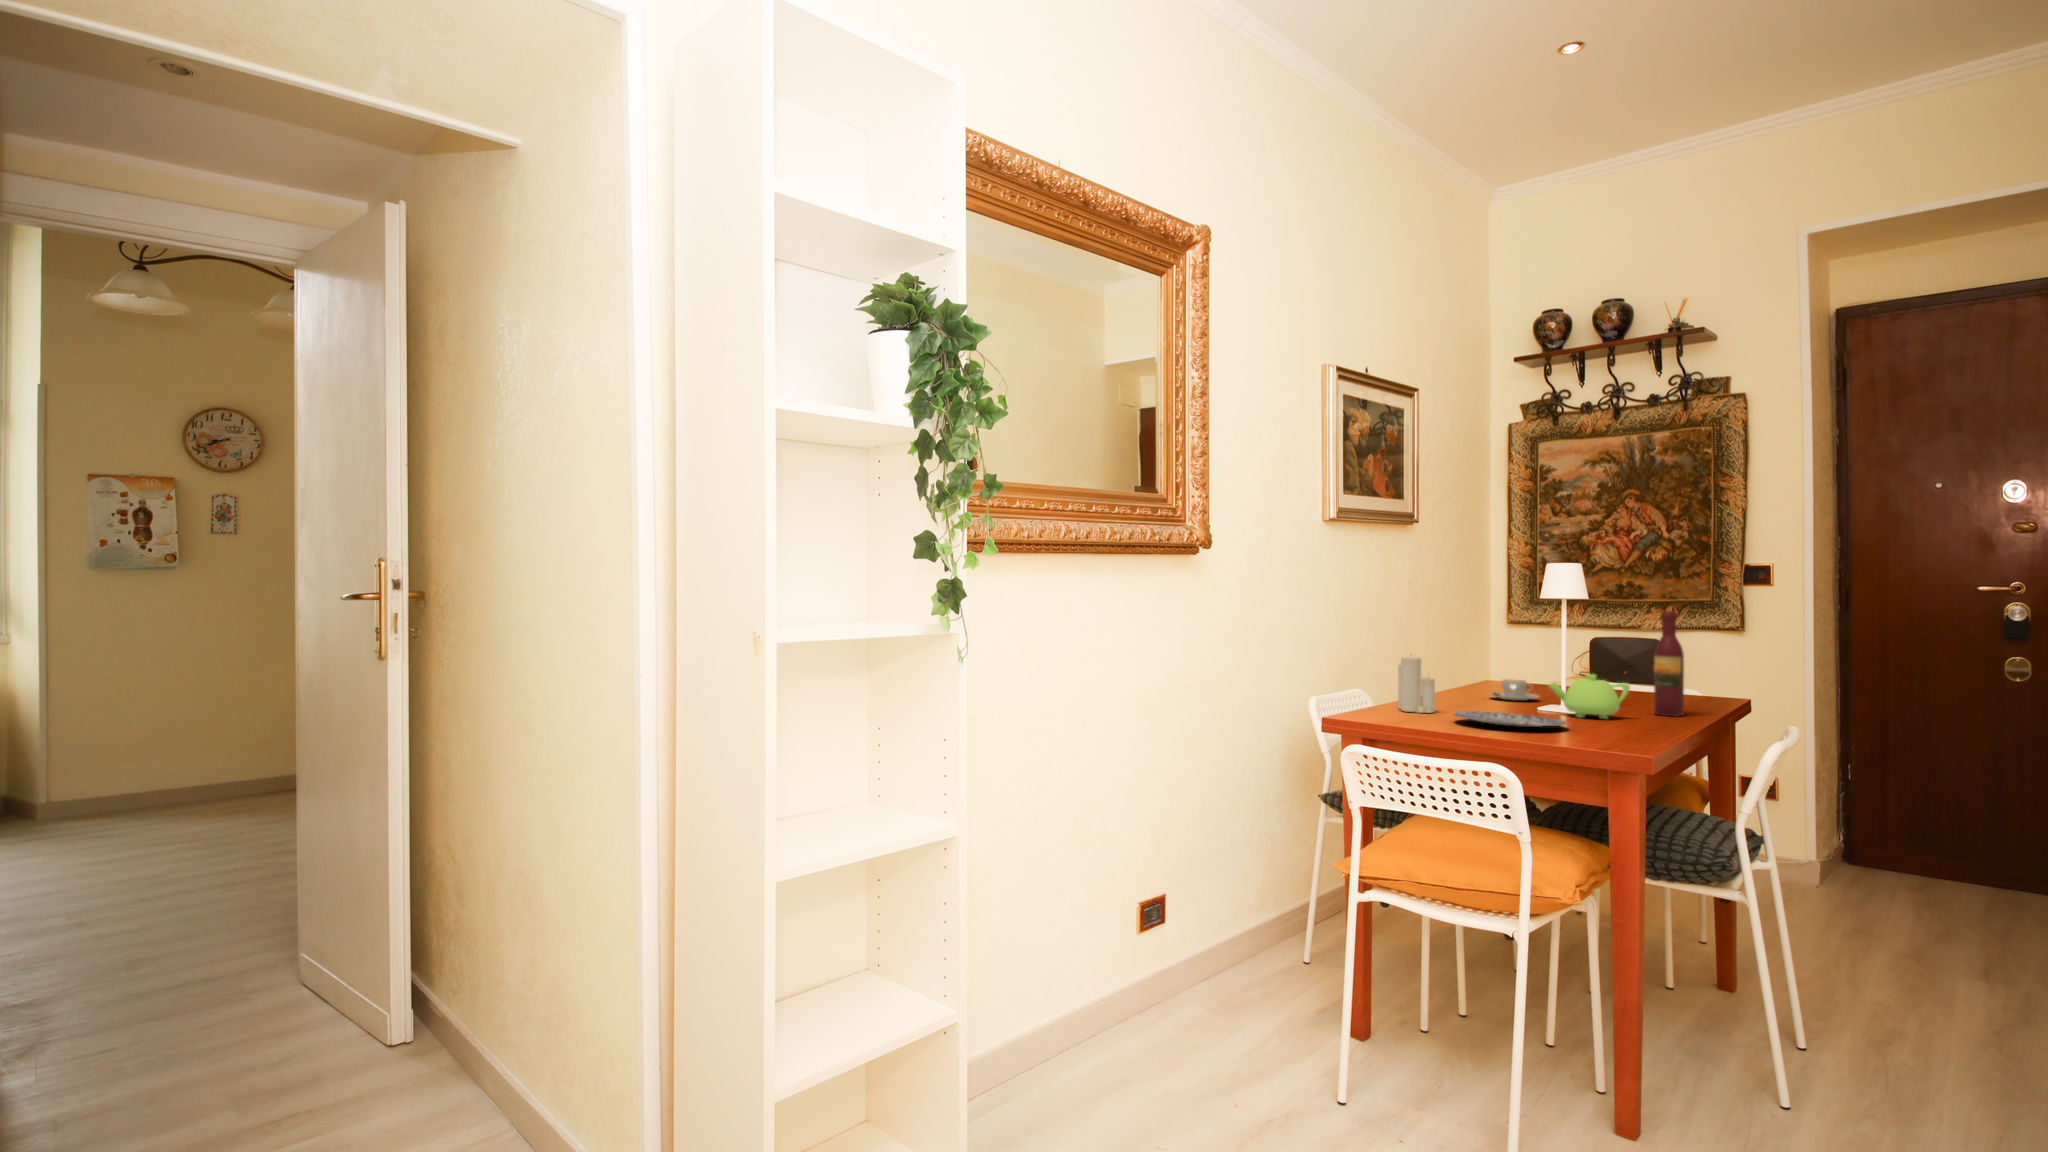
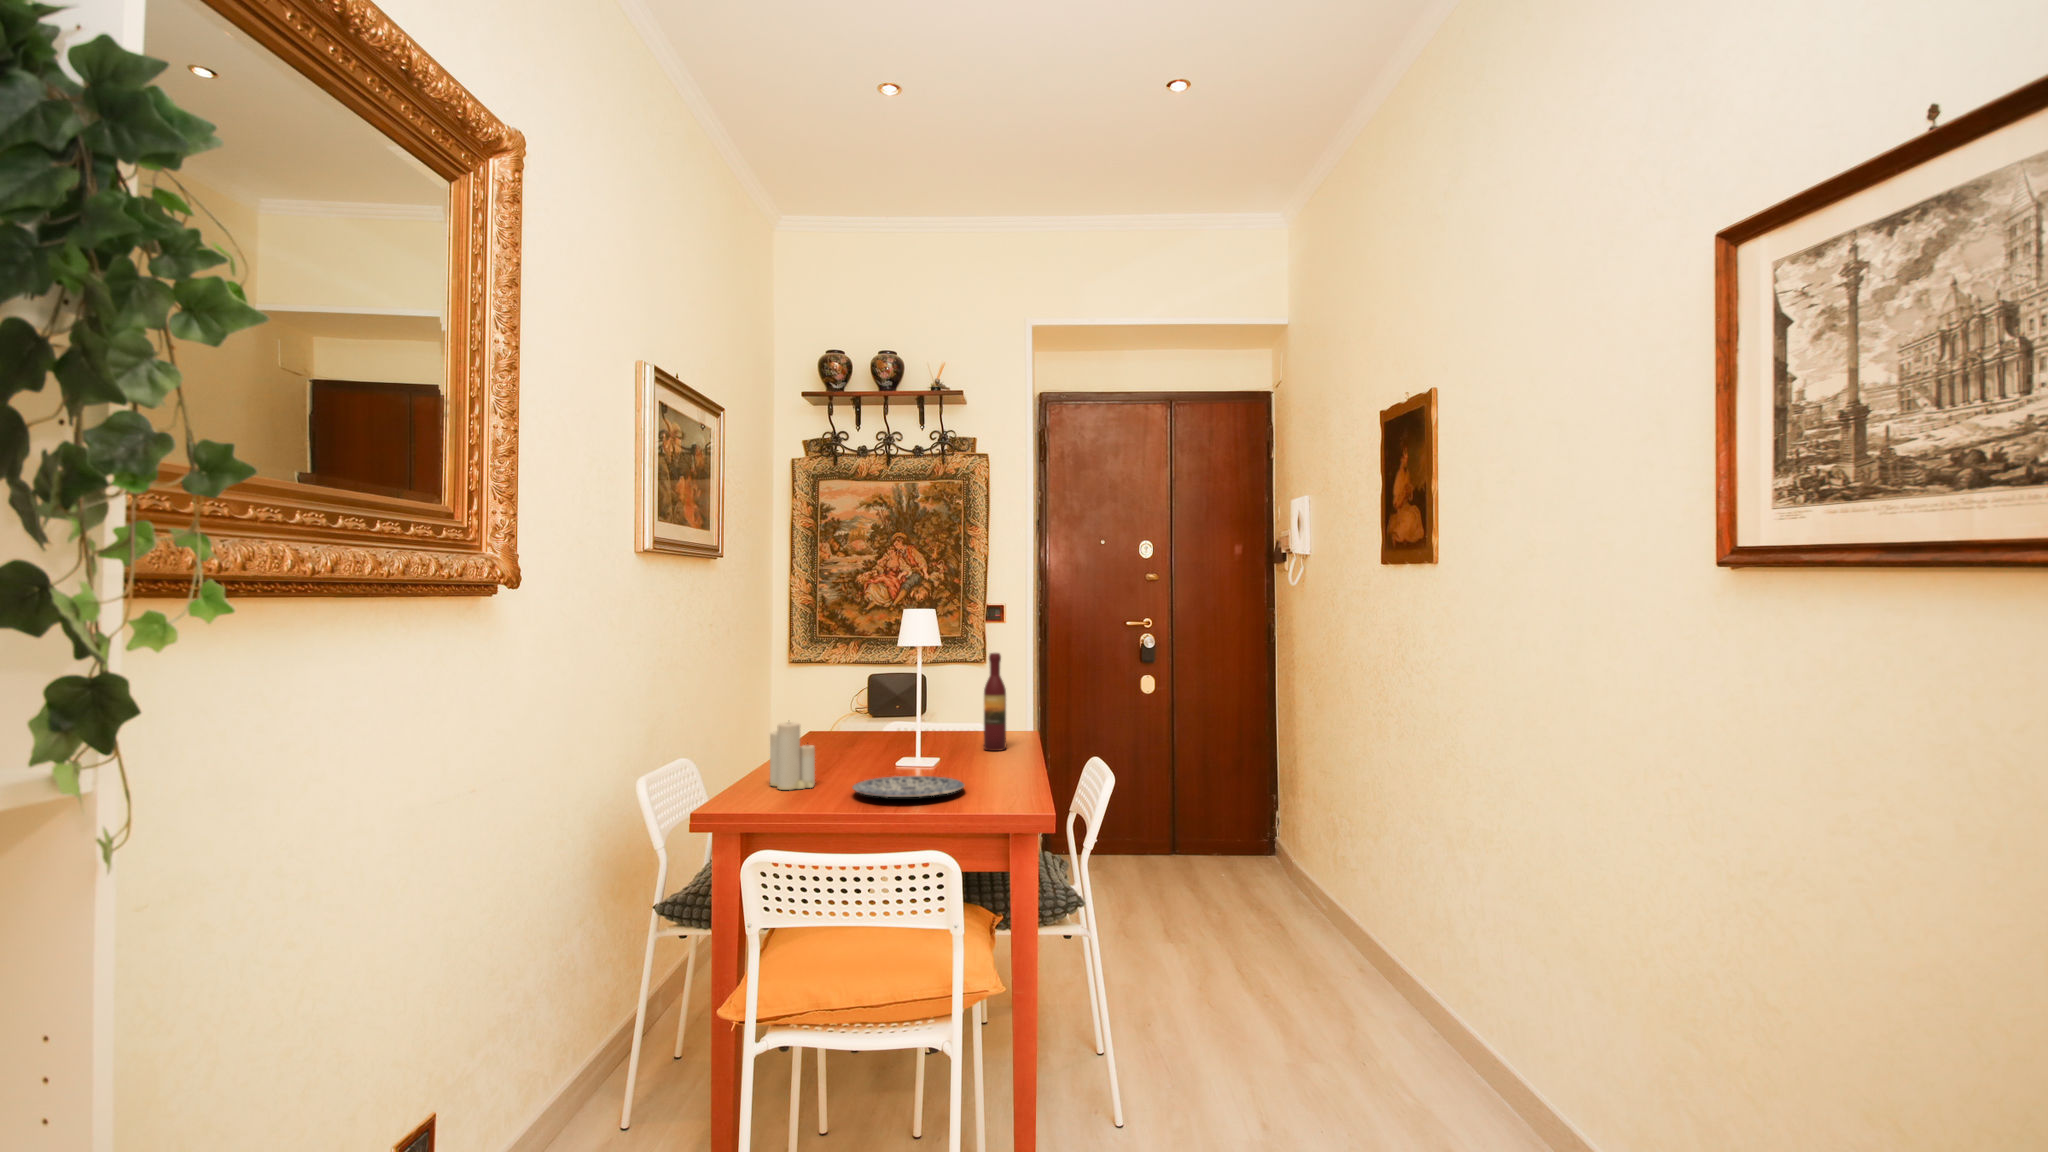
teapot: present [1549,674,1630,719] -> none [913,721,981,767]
coffee cup: present [1490,679,1539,701] -> none [829,726,877,750]

